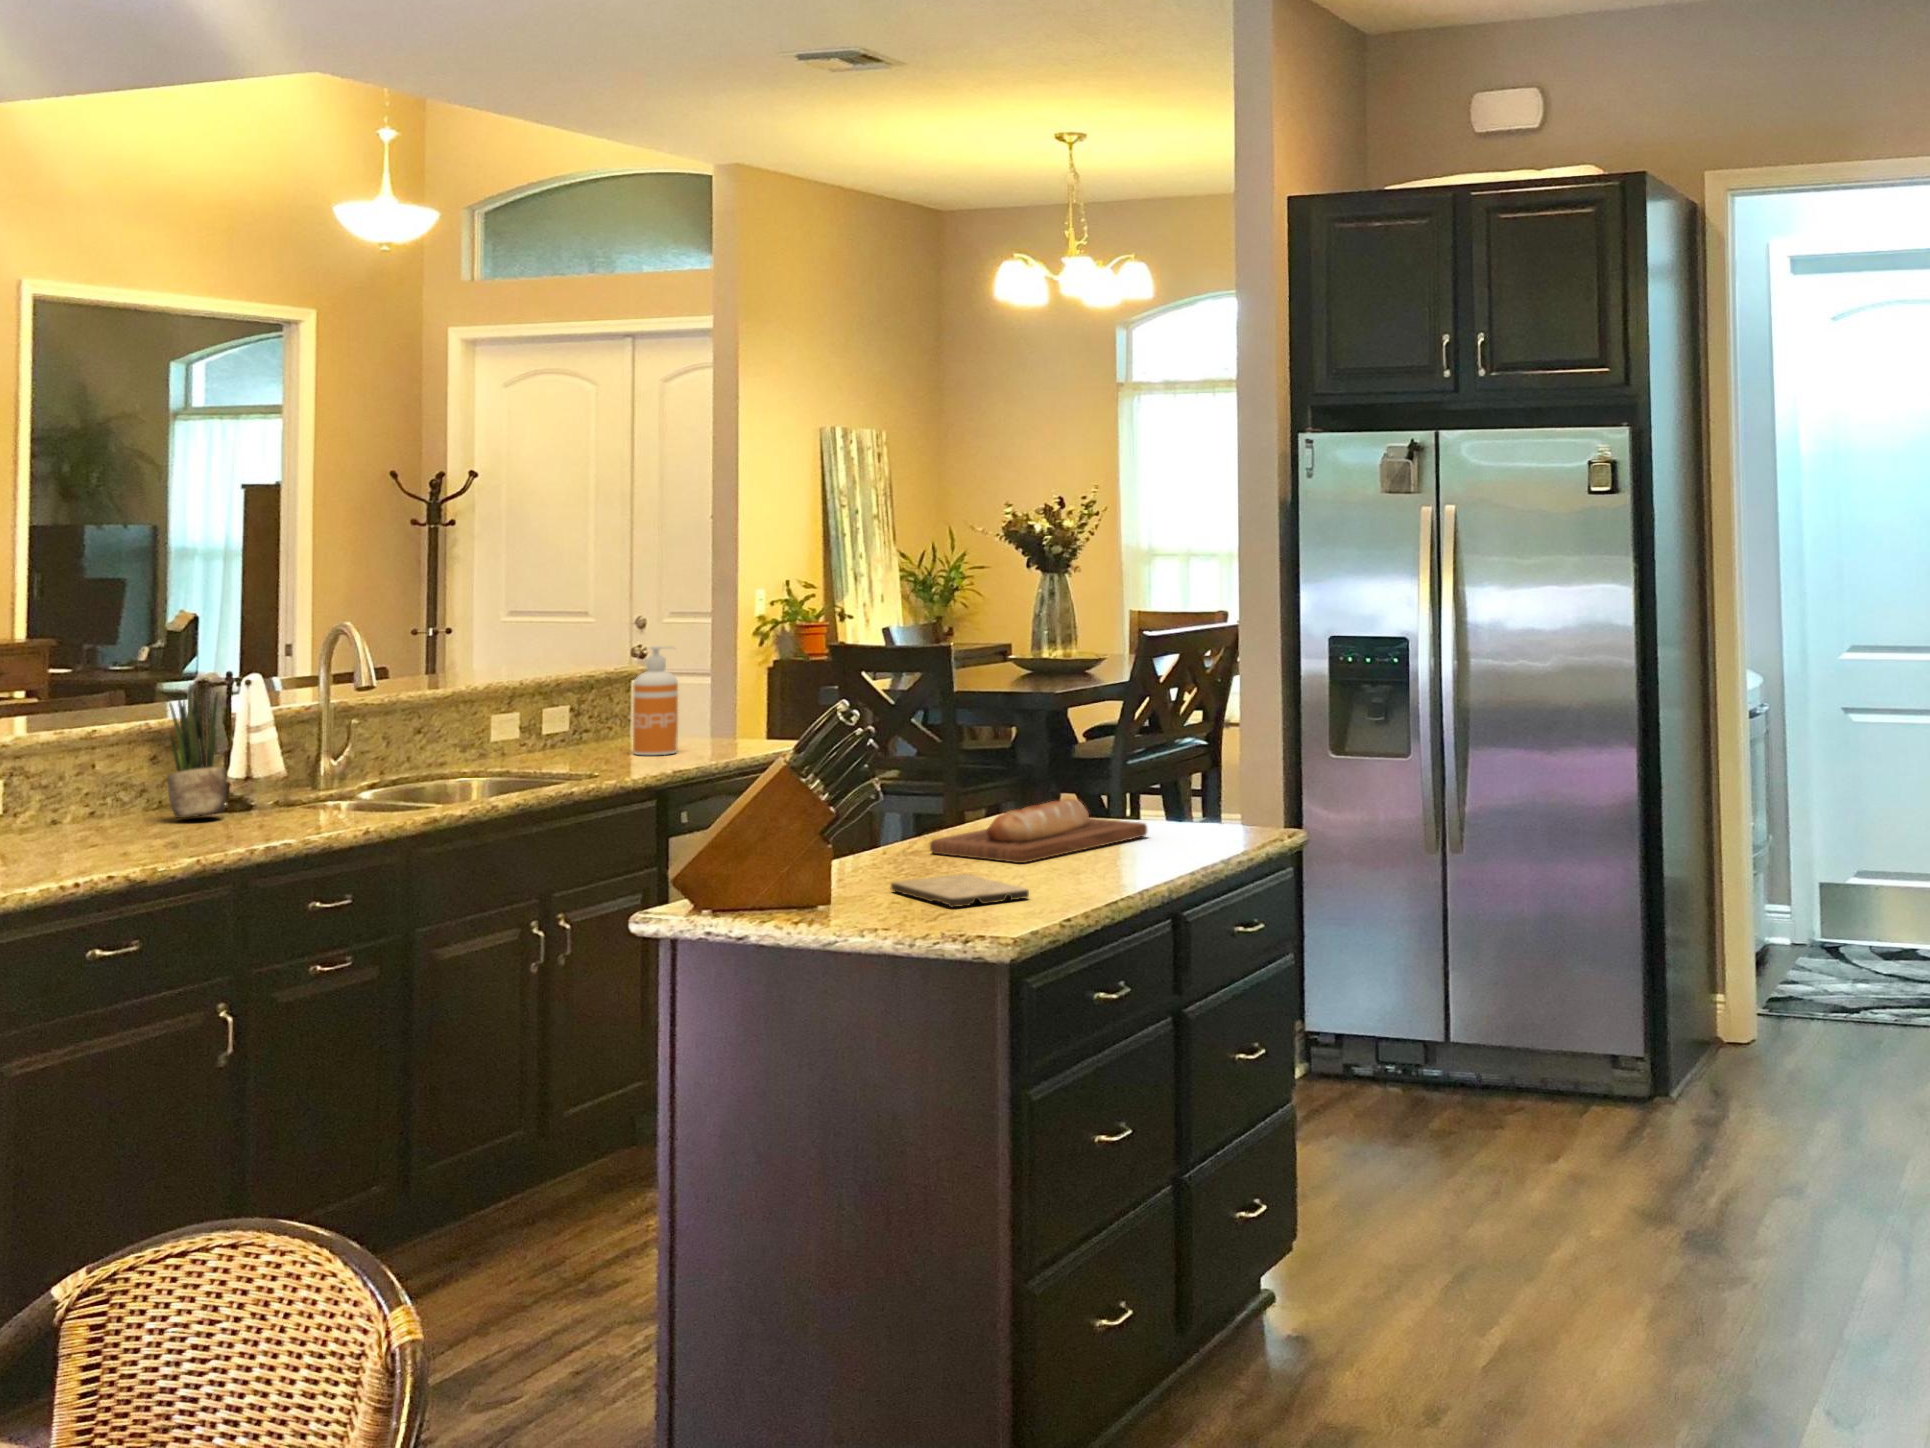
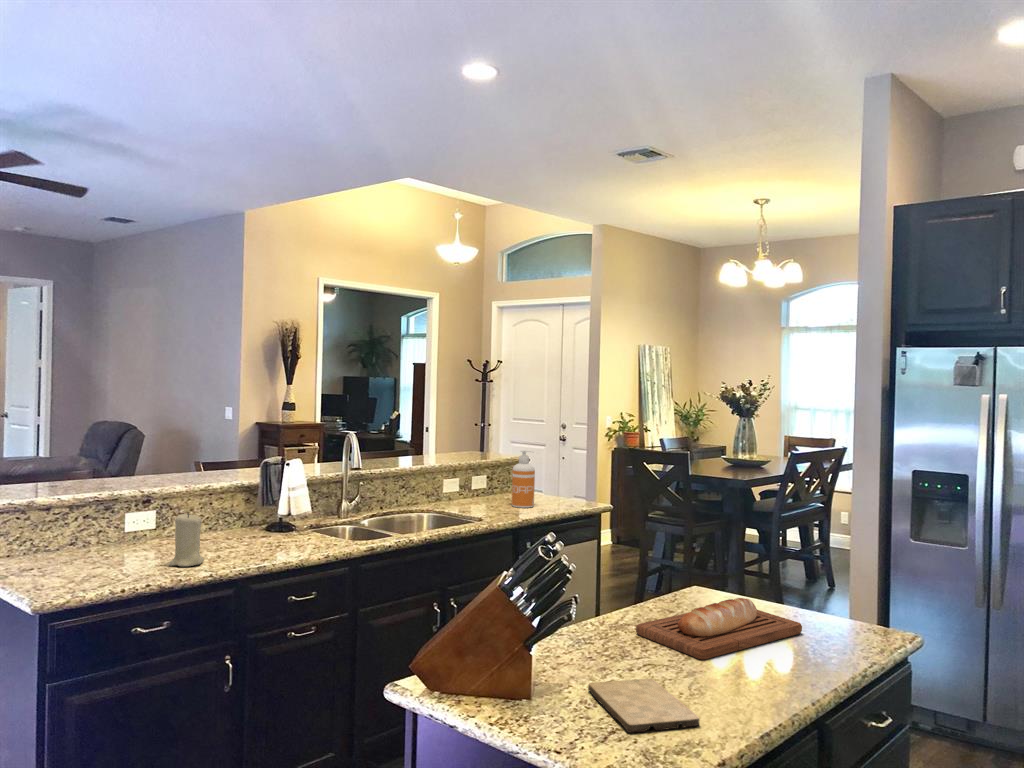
potted plant: present [167,685,227,818] -> none [240,464,270,536]
candle: none [103,761,161,856] -> present [169,513,204,566]

